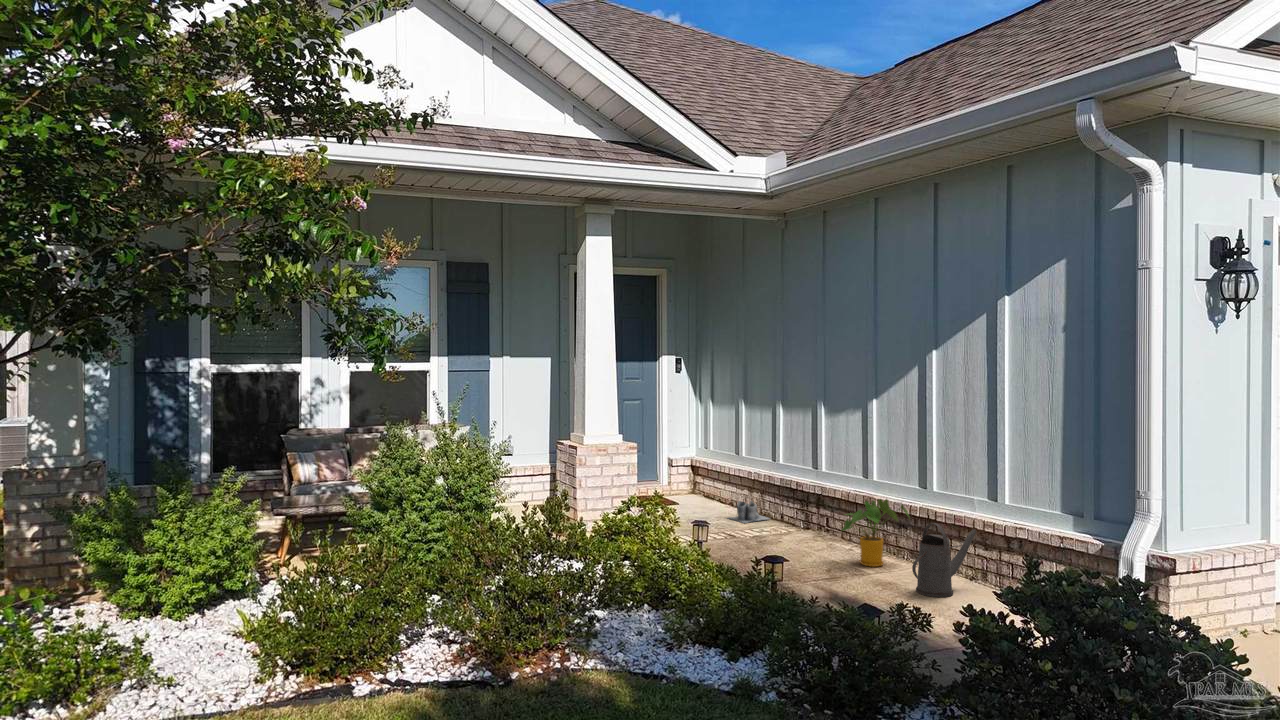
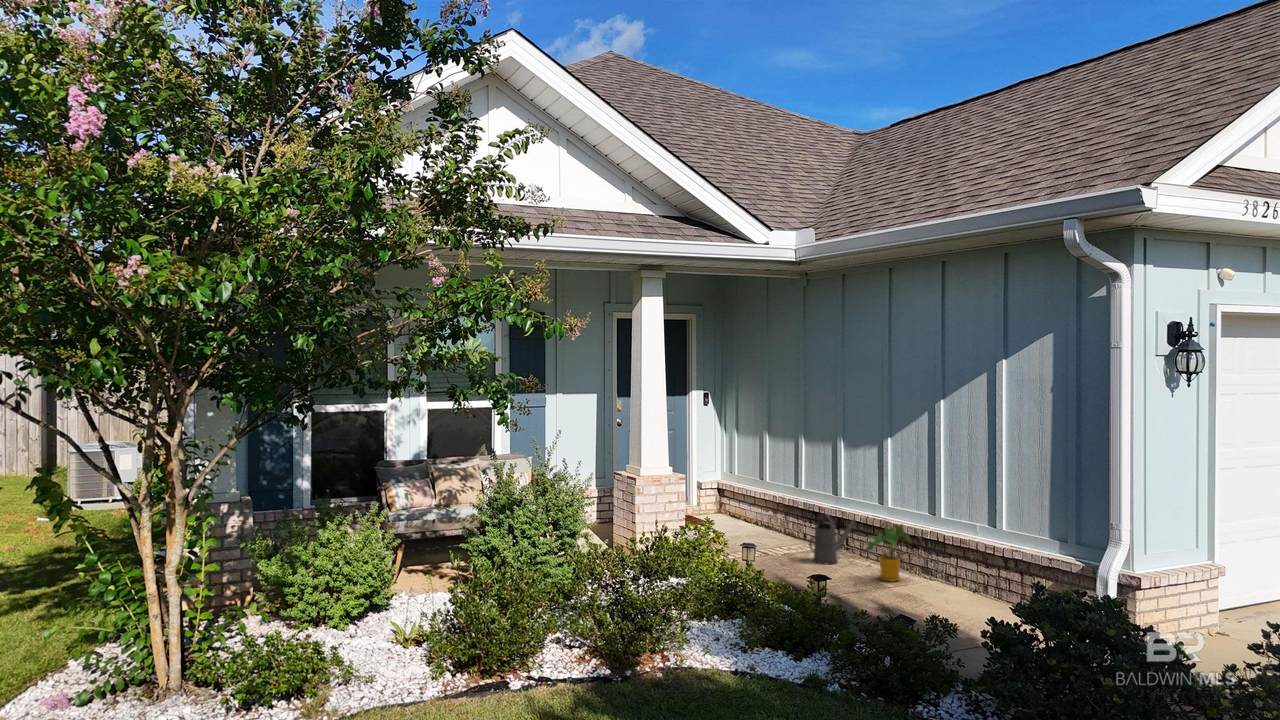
boots: present [729,501,769,523] -> none [756,522,796,542]
watering can: present [912,523,976,597] -> present [809,514,855,564]

